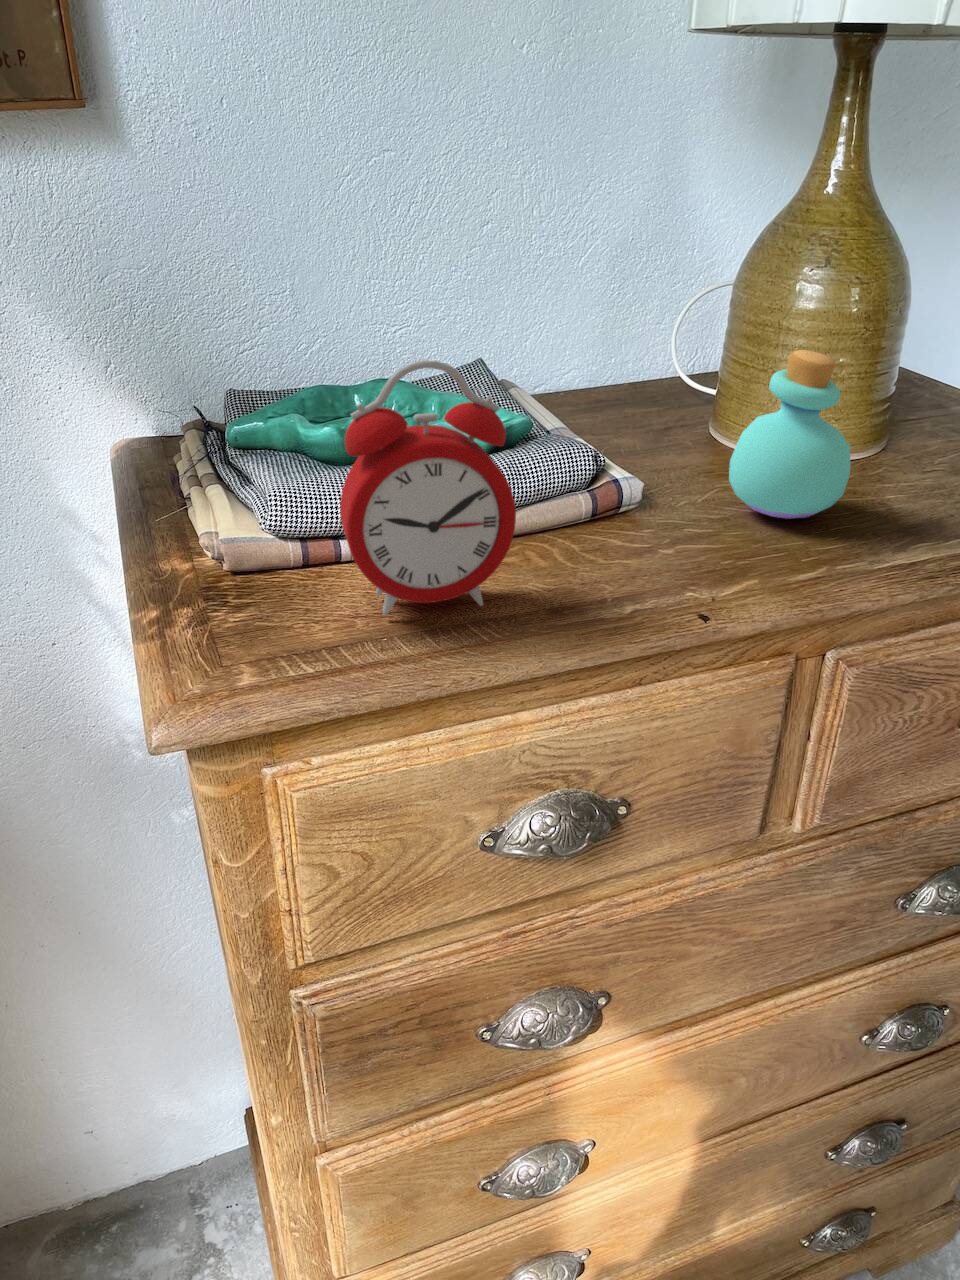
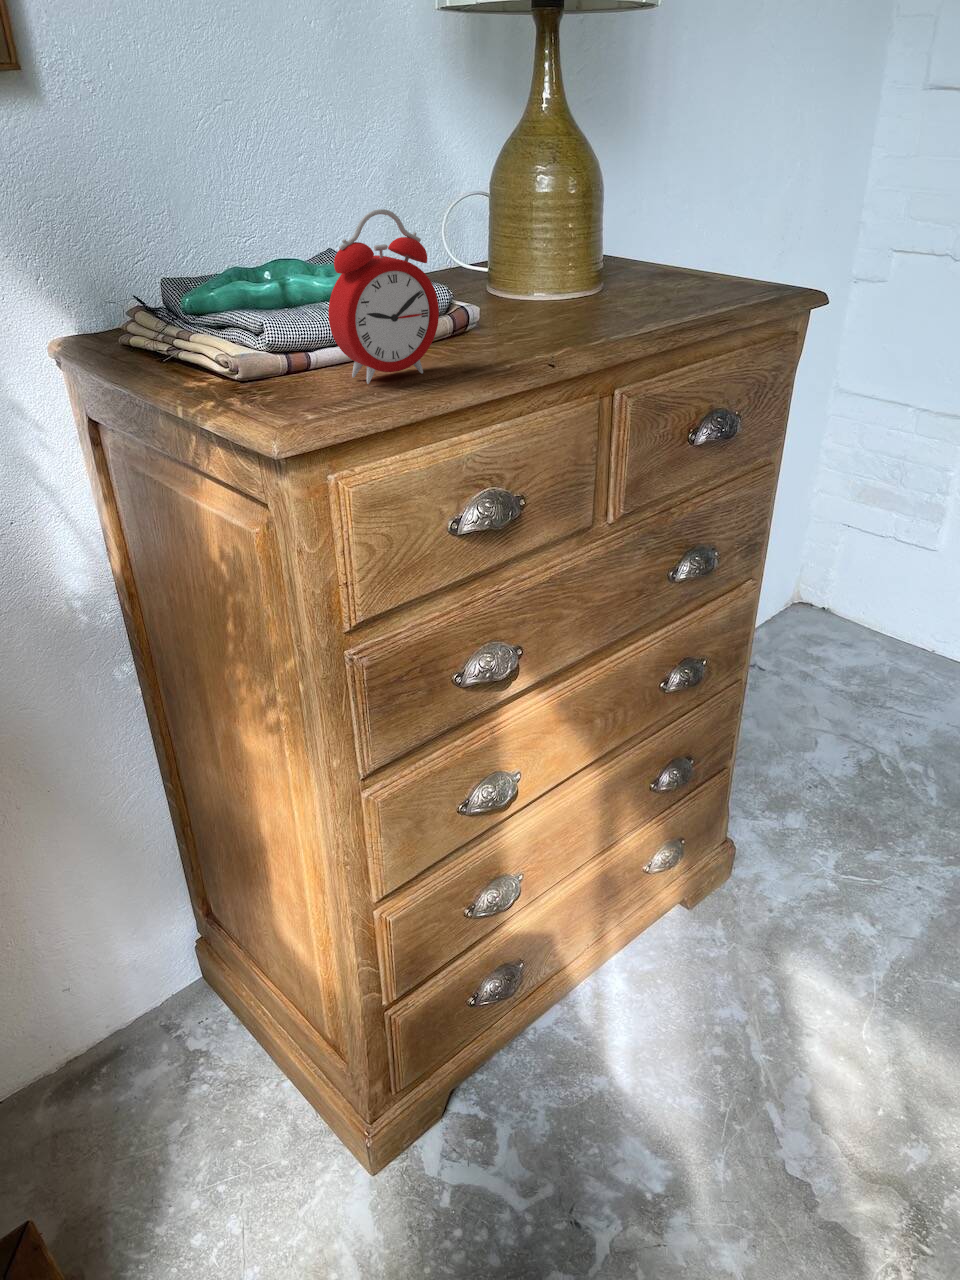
perfume bottle: present [729,350,851,519] -> none [527,209,602,320]

